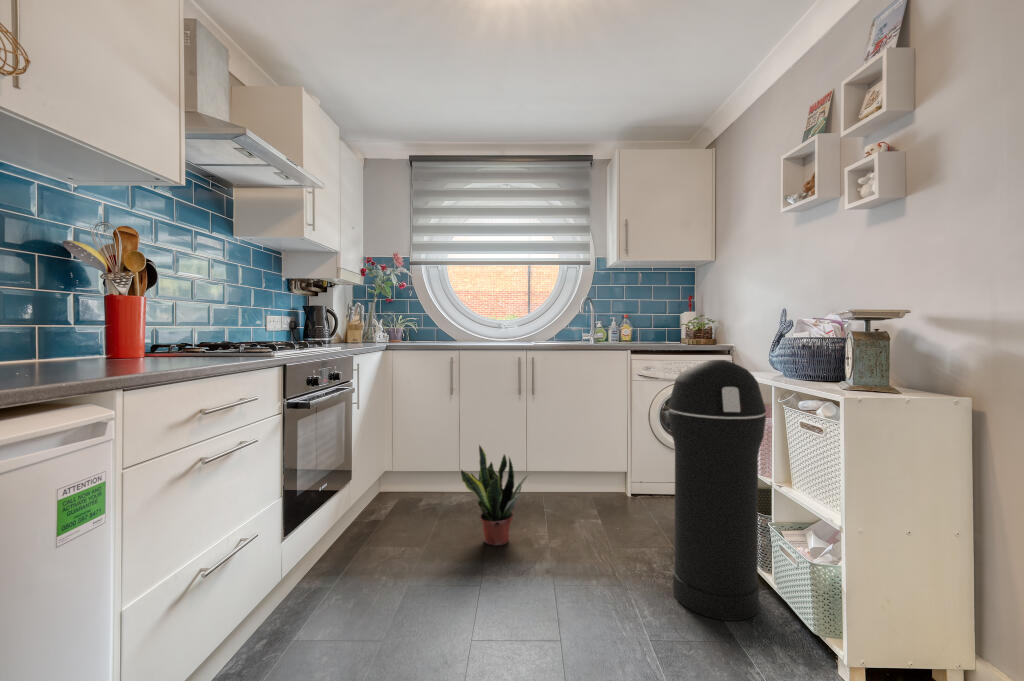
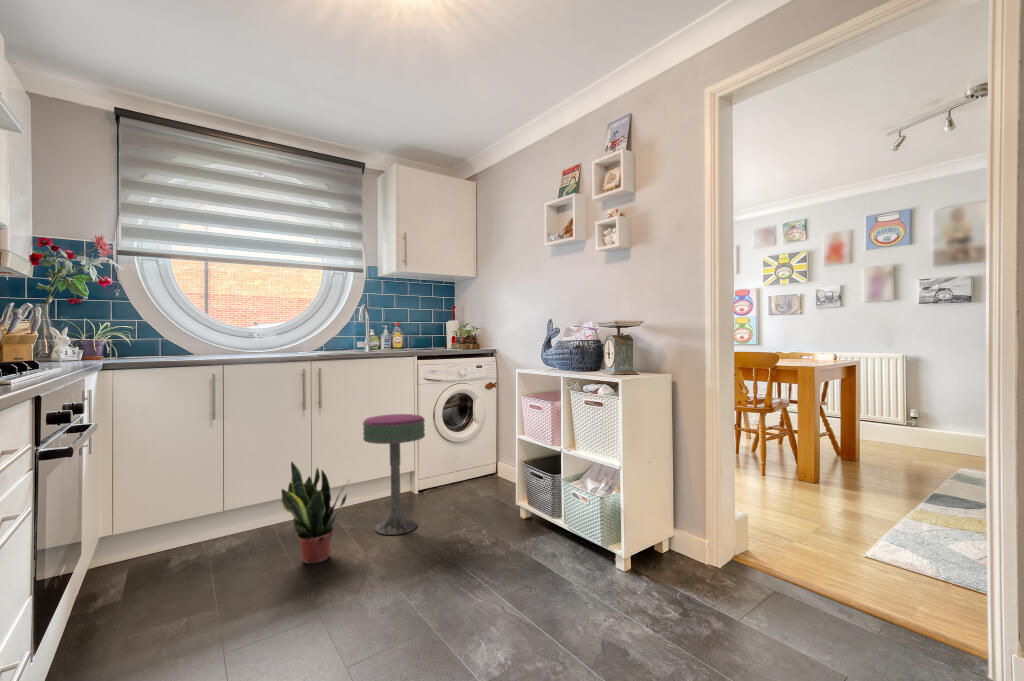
trash can: present [668,360,766,621] -> none [488,359,559,561]
bar stool: none [553,410,617,537] -> present [363,414,425,535]

